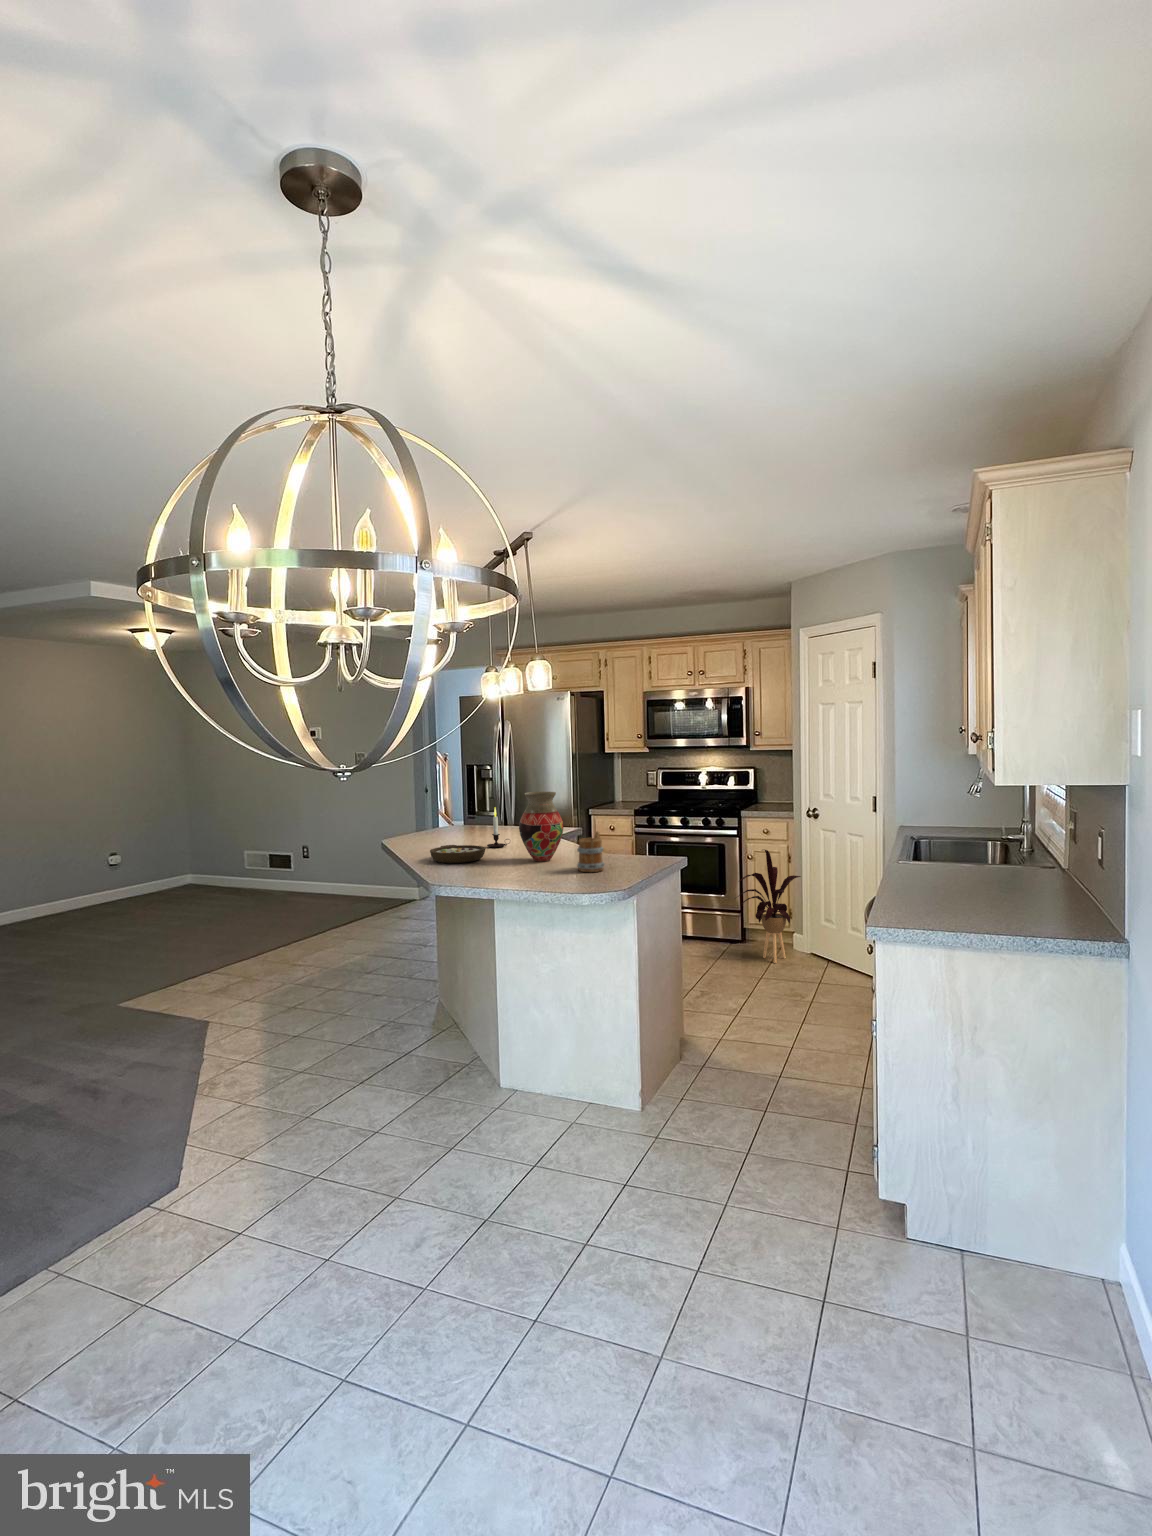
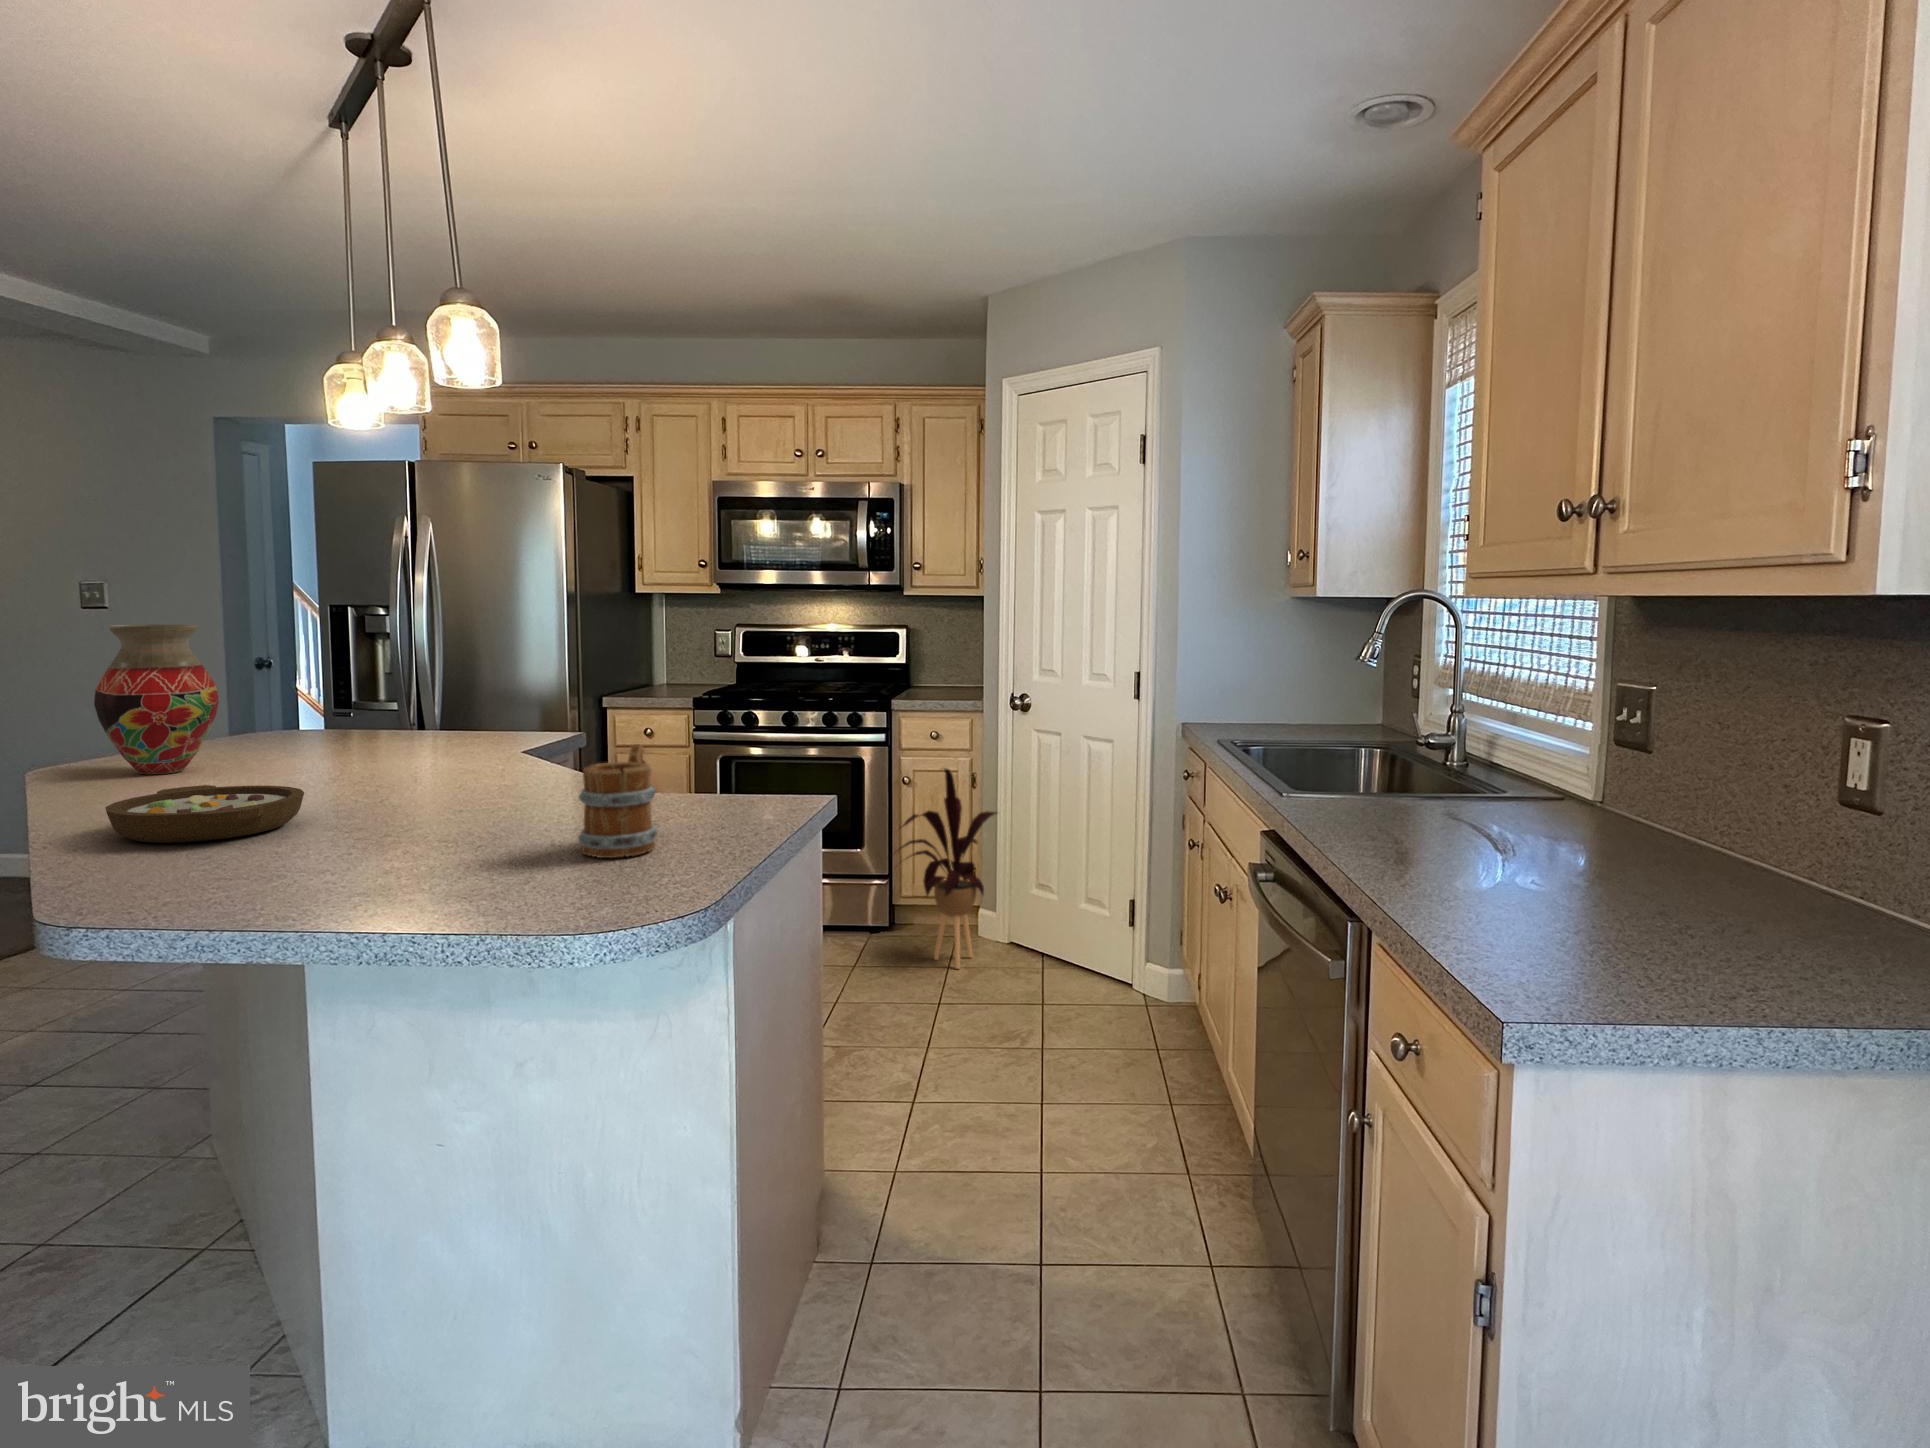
vase: present [519,792,563,861] -> present [94,625,219,774]
candle: present [487,808,509,848] -> none [328,683,398,786]

